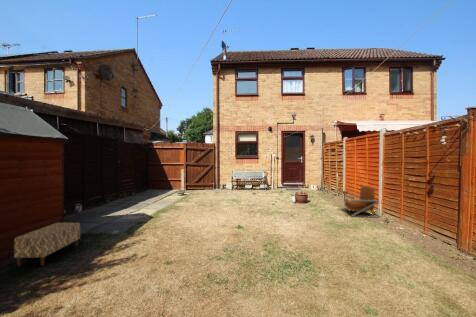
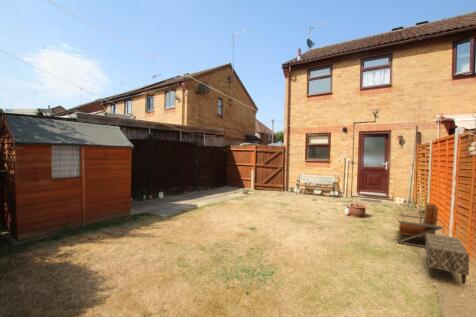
bench: present [14,222,80,266] -> present [426,233,469,284]

